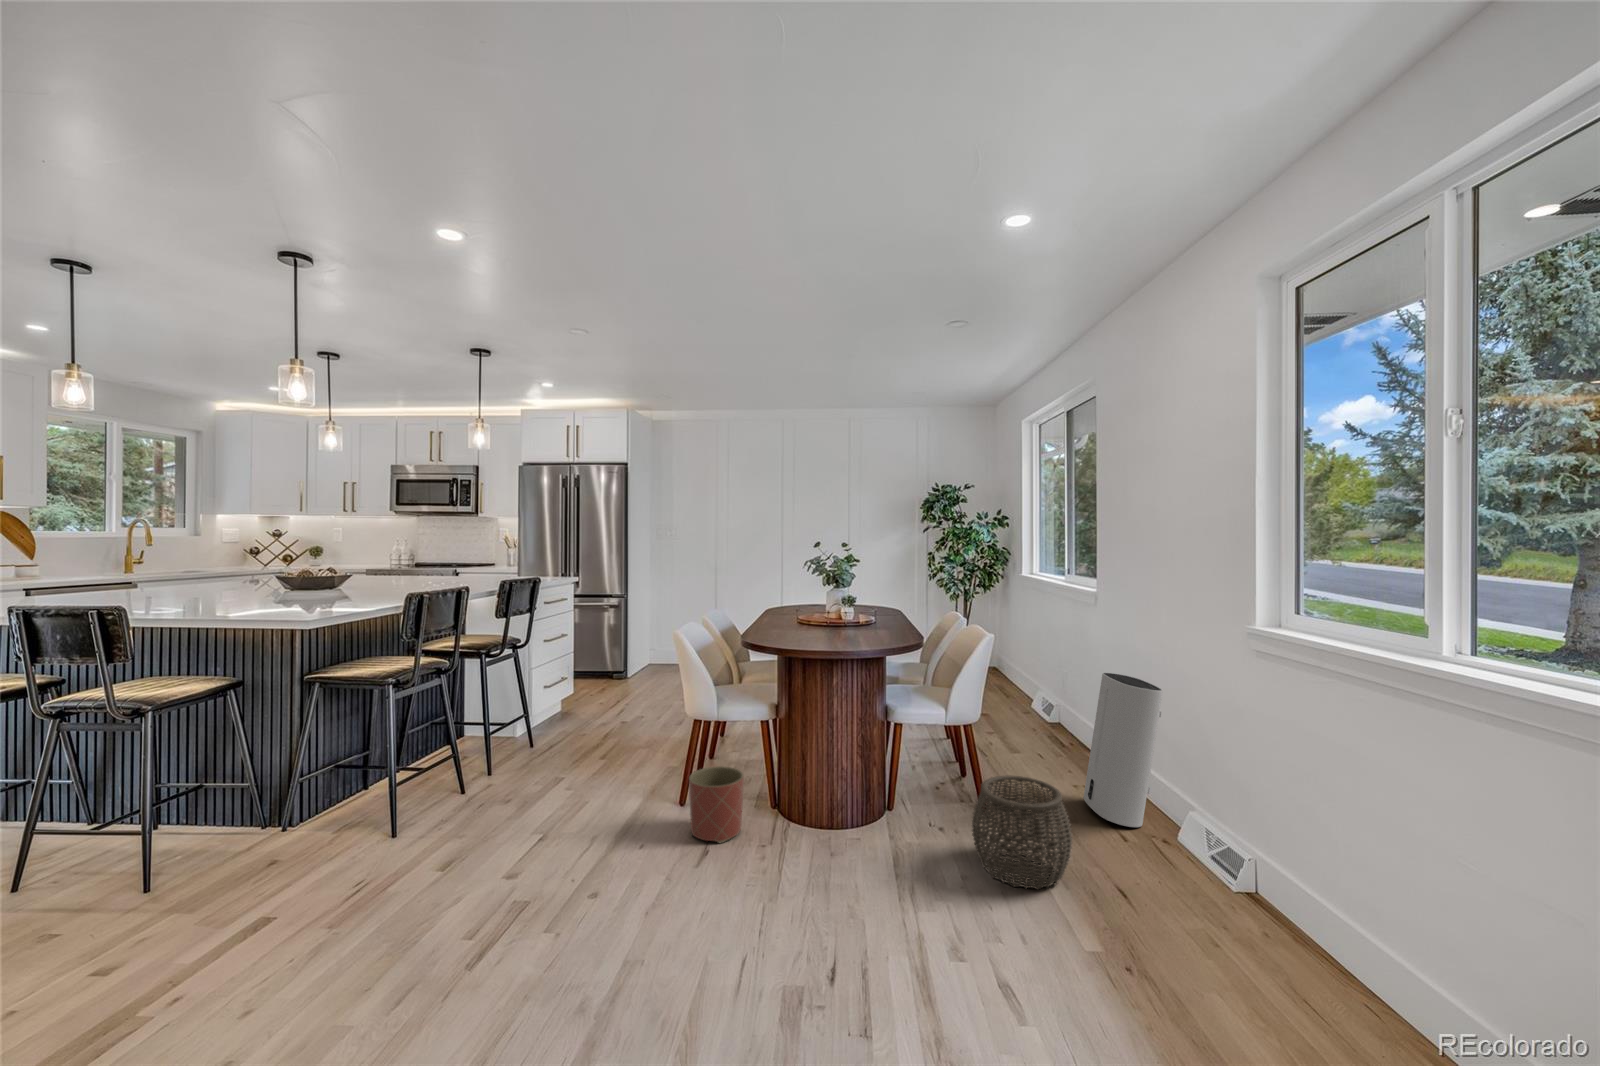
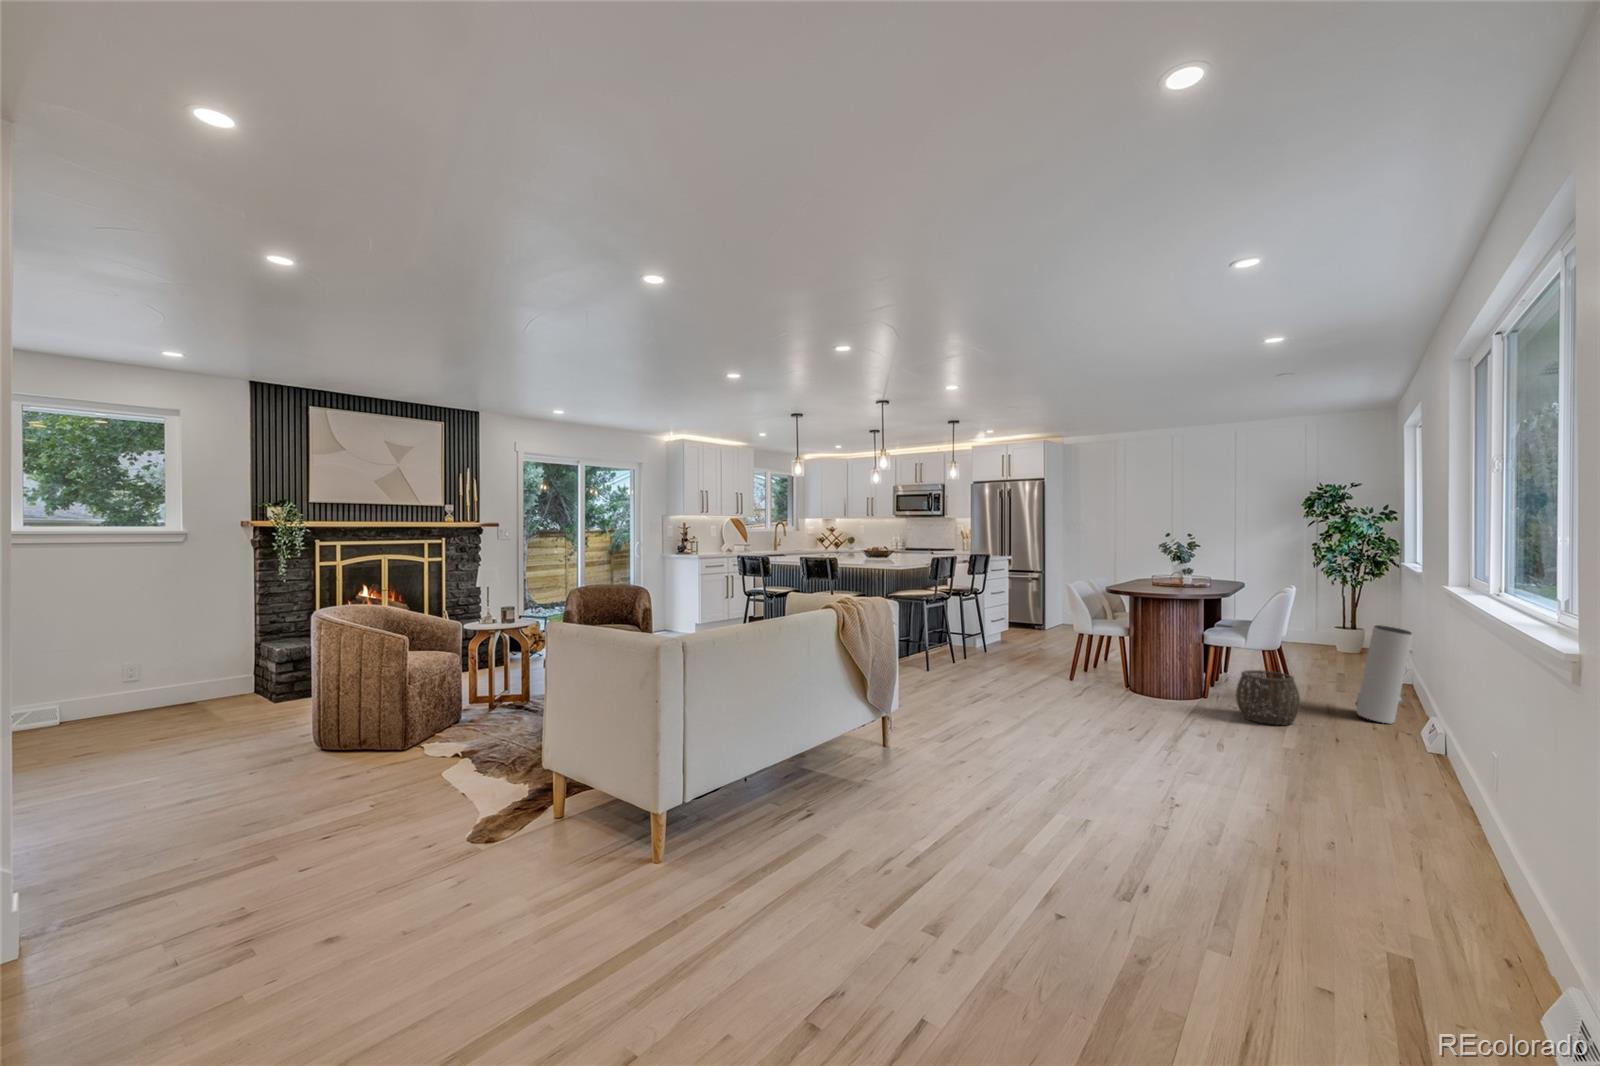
planter: present [689,766,744,843] -> none [1073,655,1104,690]

